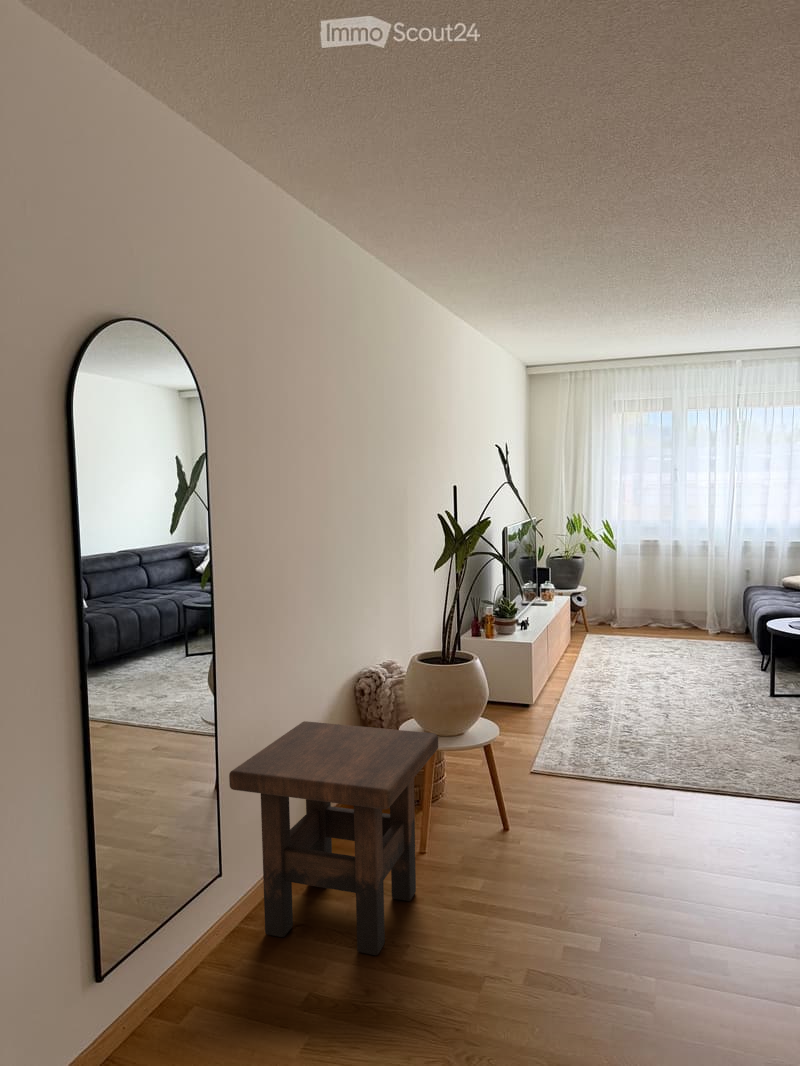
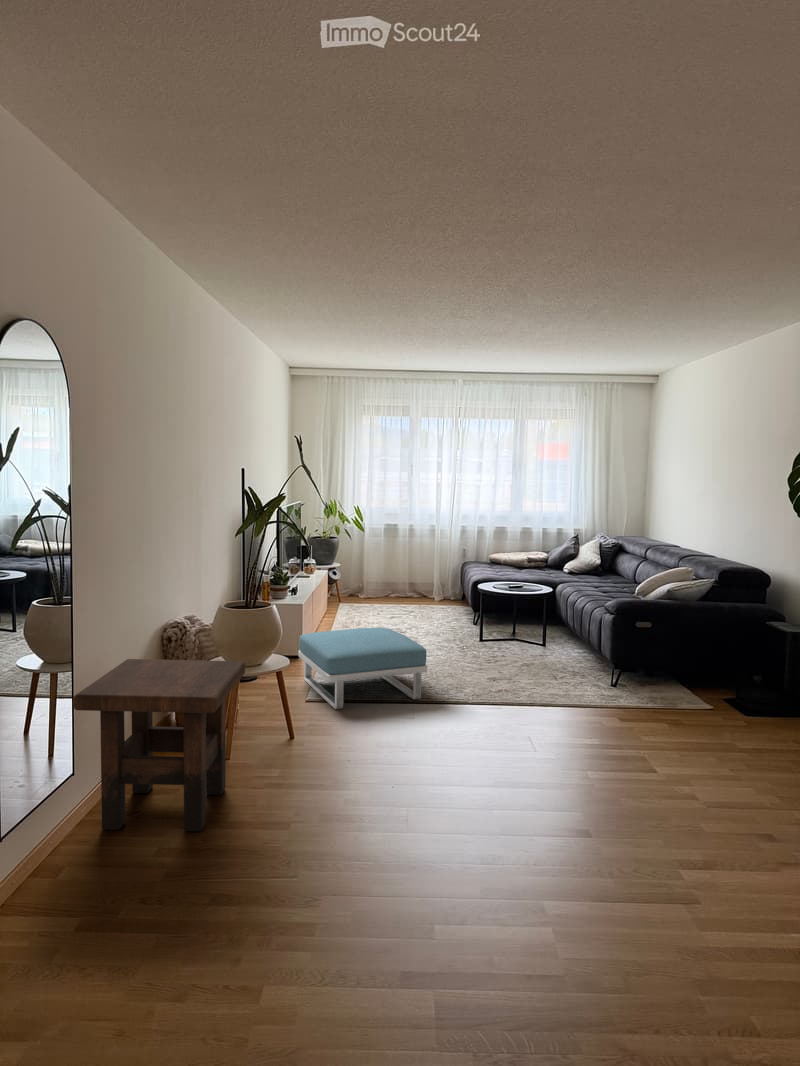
footstool: none [523,680,692,787] -> present [298,628,427,709]

